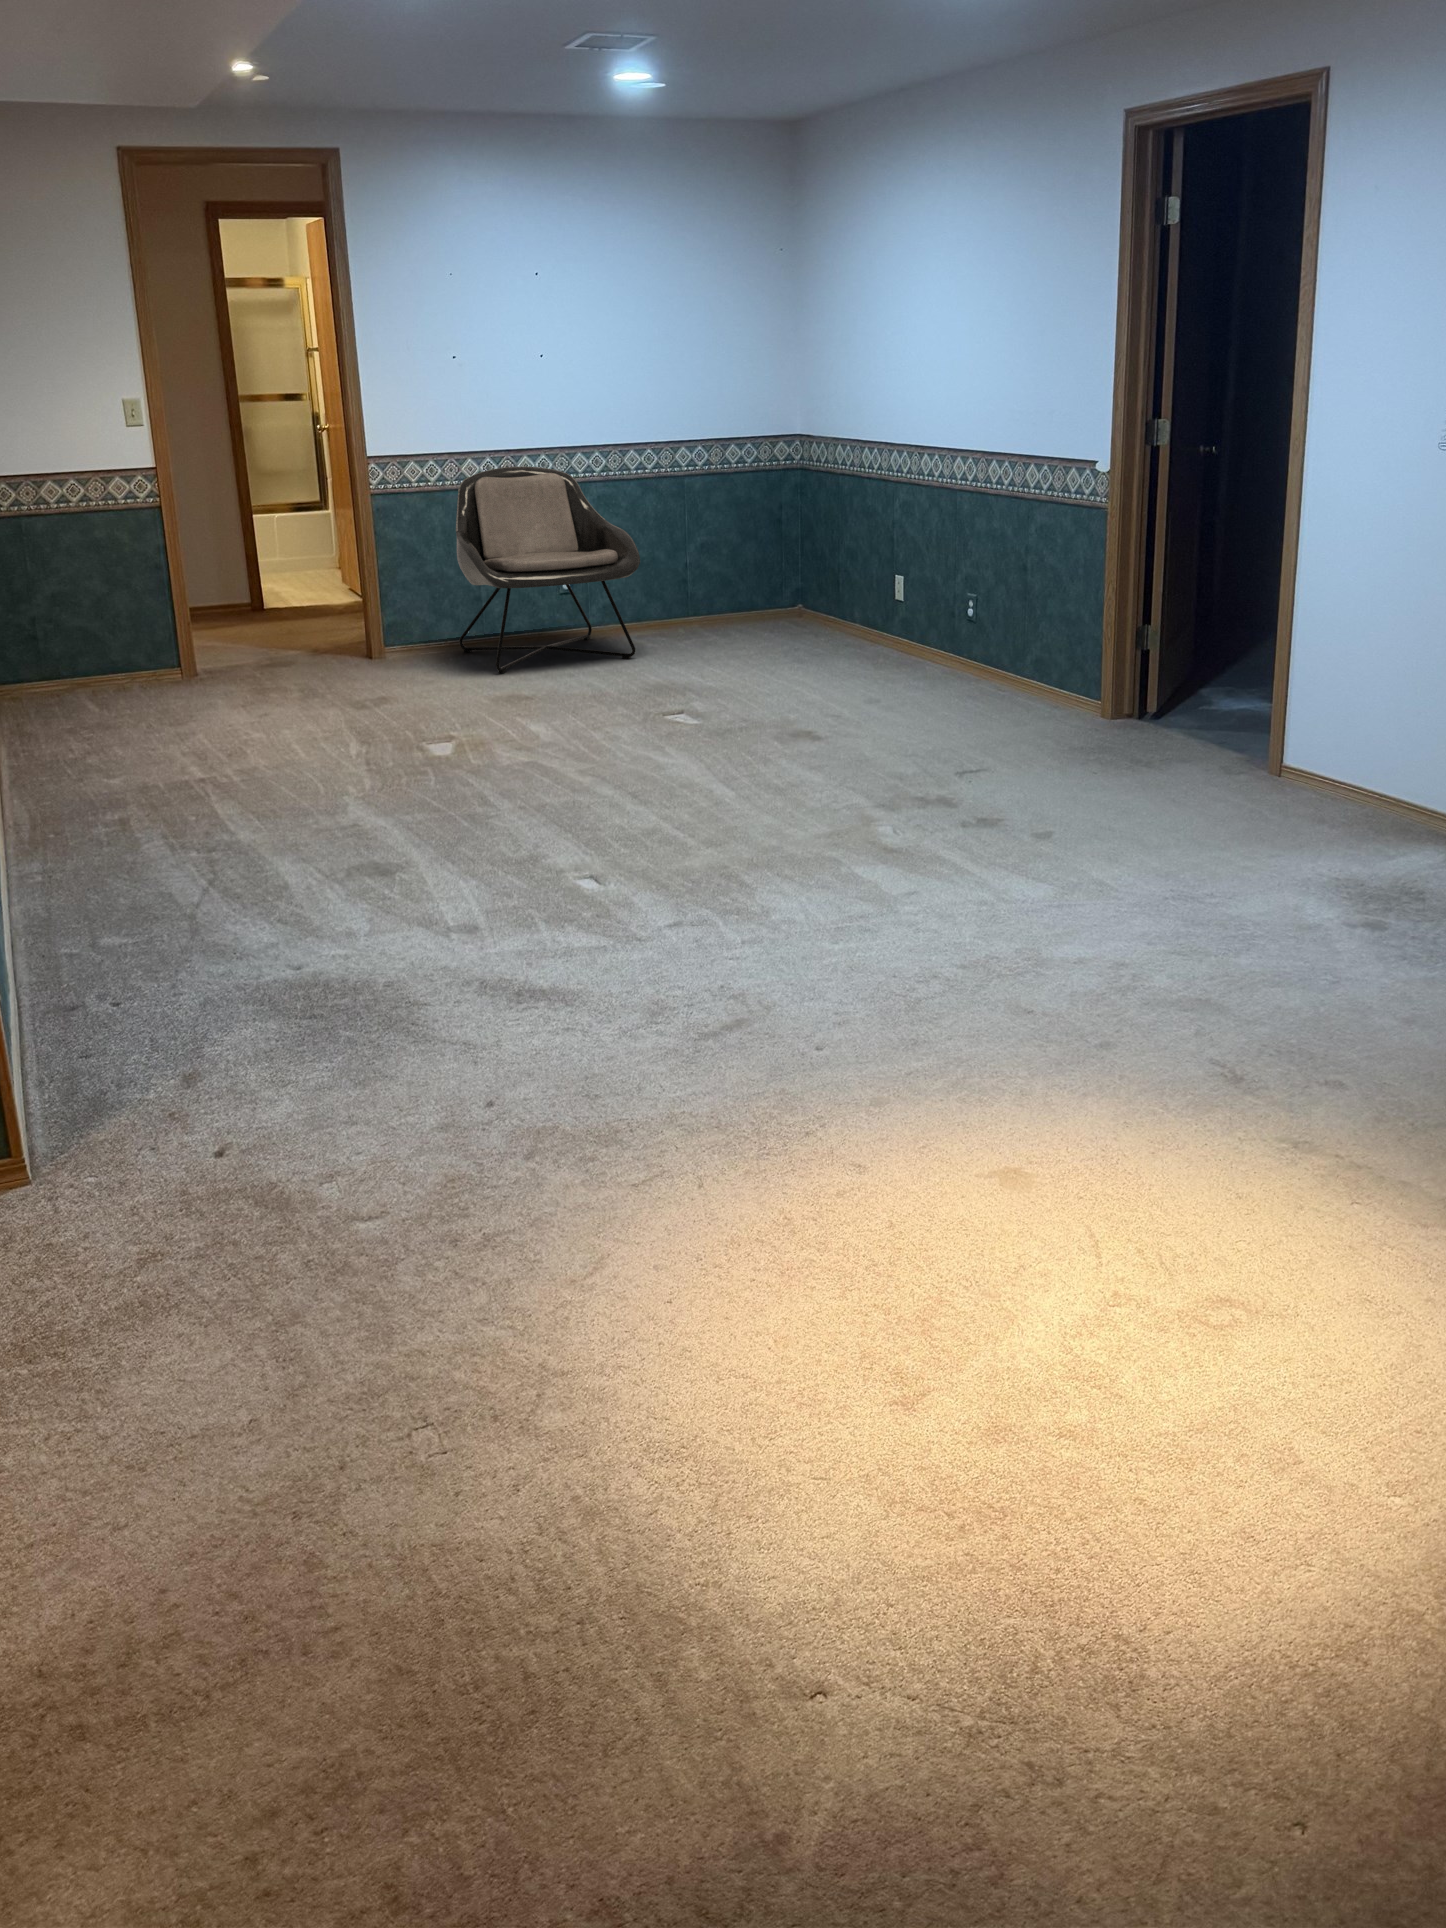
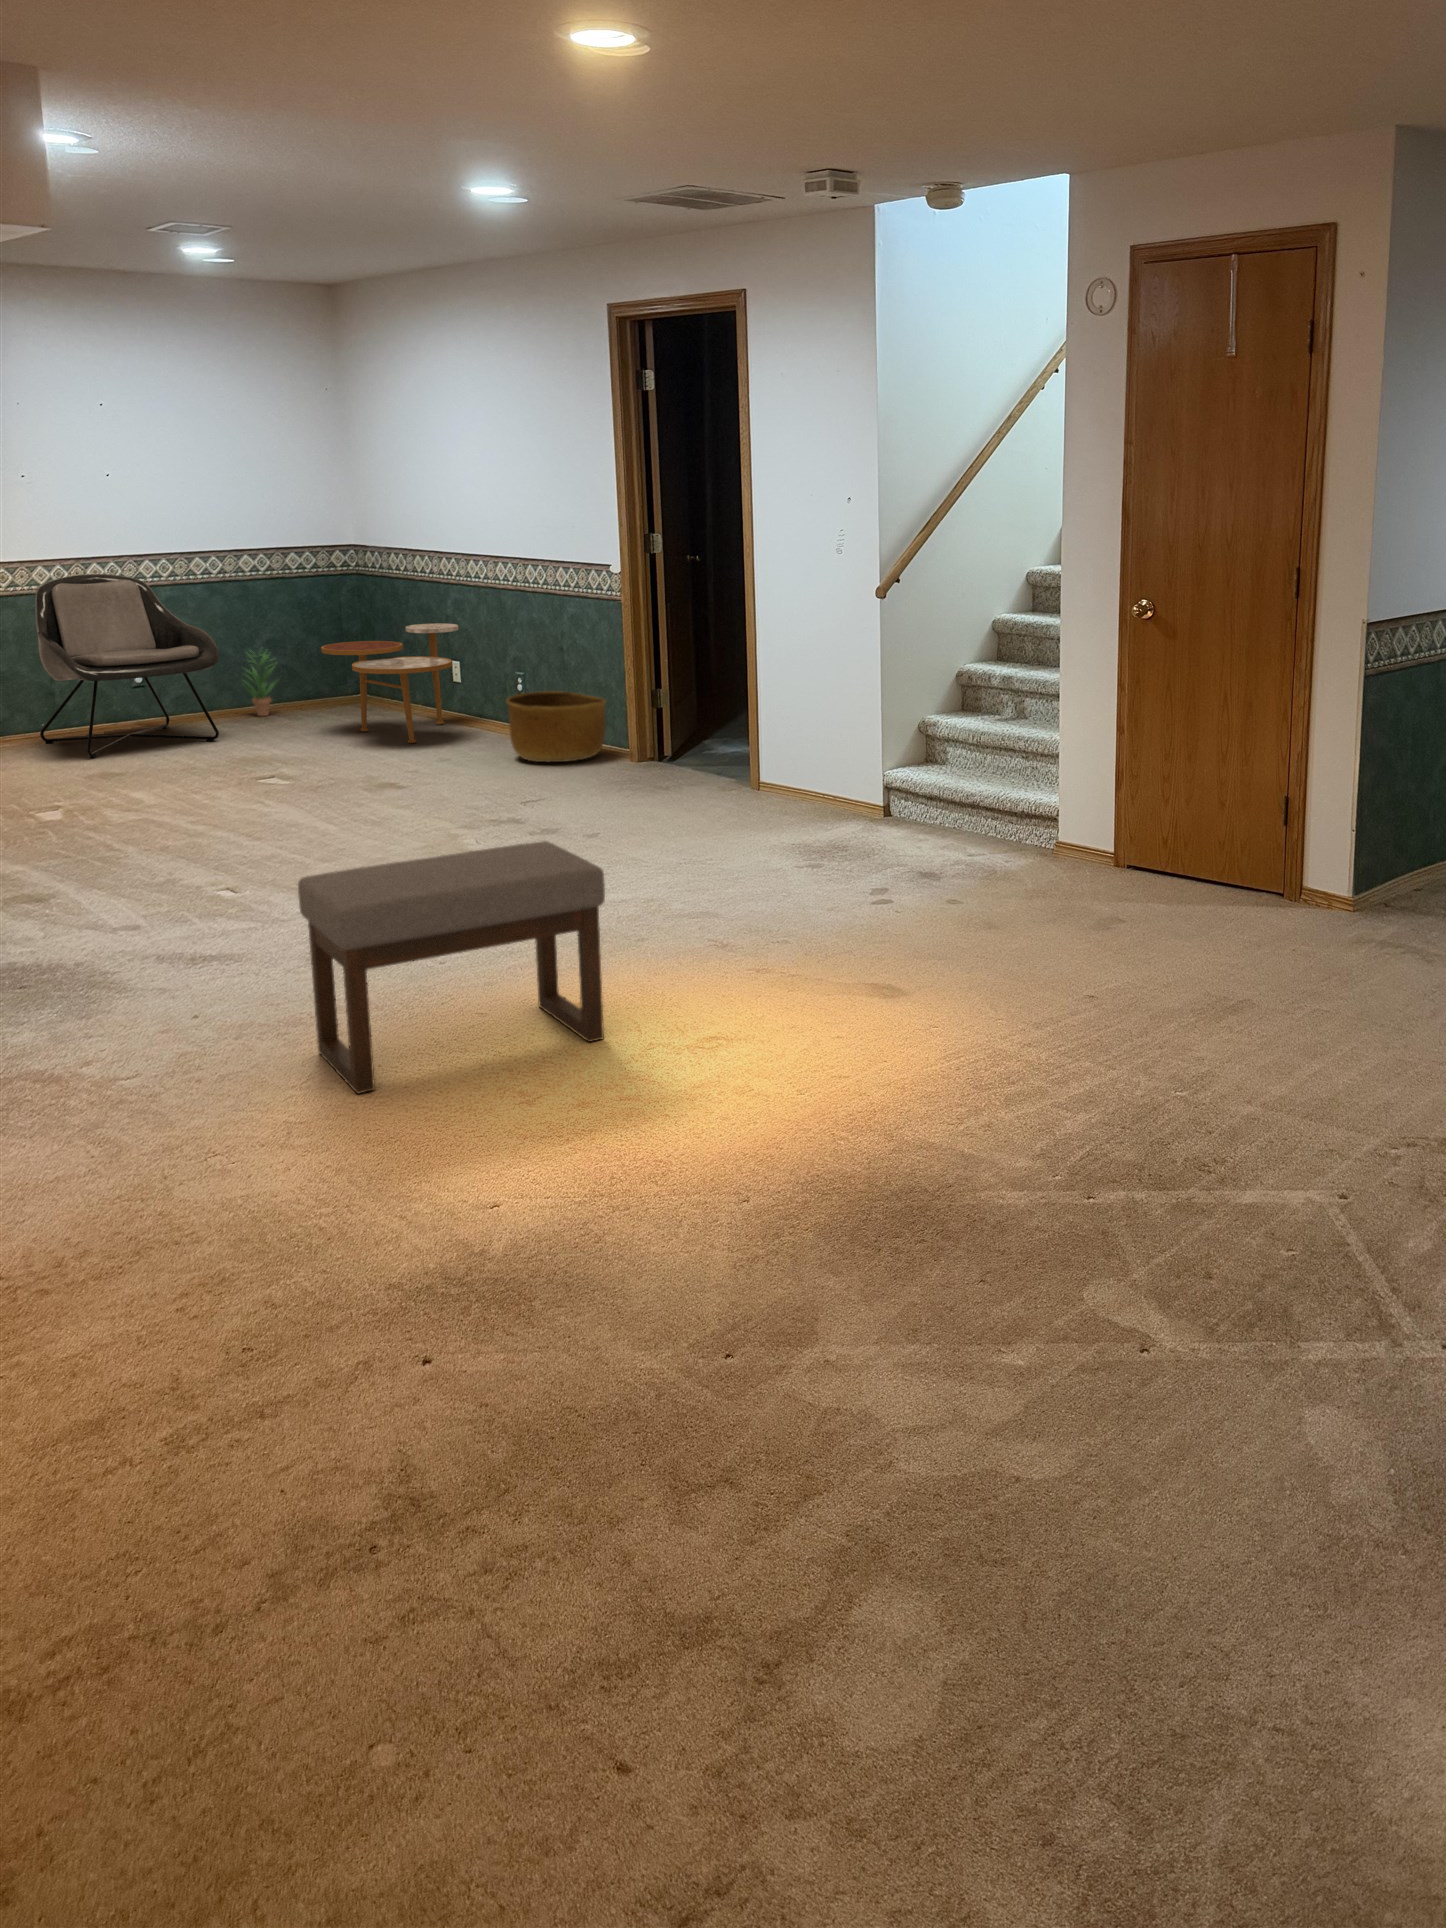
side table: none [750,529,908,674] -> present [321,623,458,743]
potted plant: none [669,550,711,629] -> present [245,650,277,716]
basket: none [953,621,1080,714] -> present [506,691,606,762]
ottoman: none [569,921,1038,1323] -> present [298,841,605,1094]

